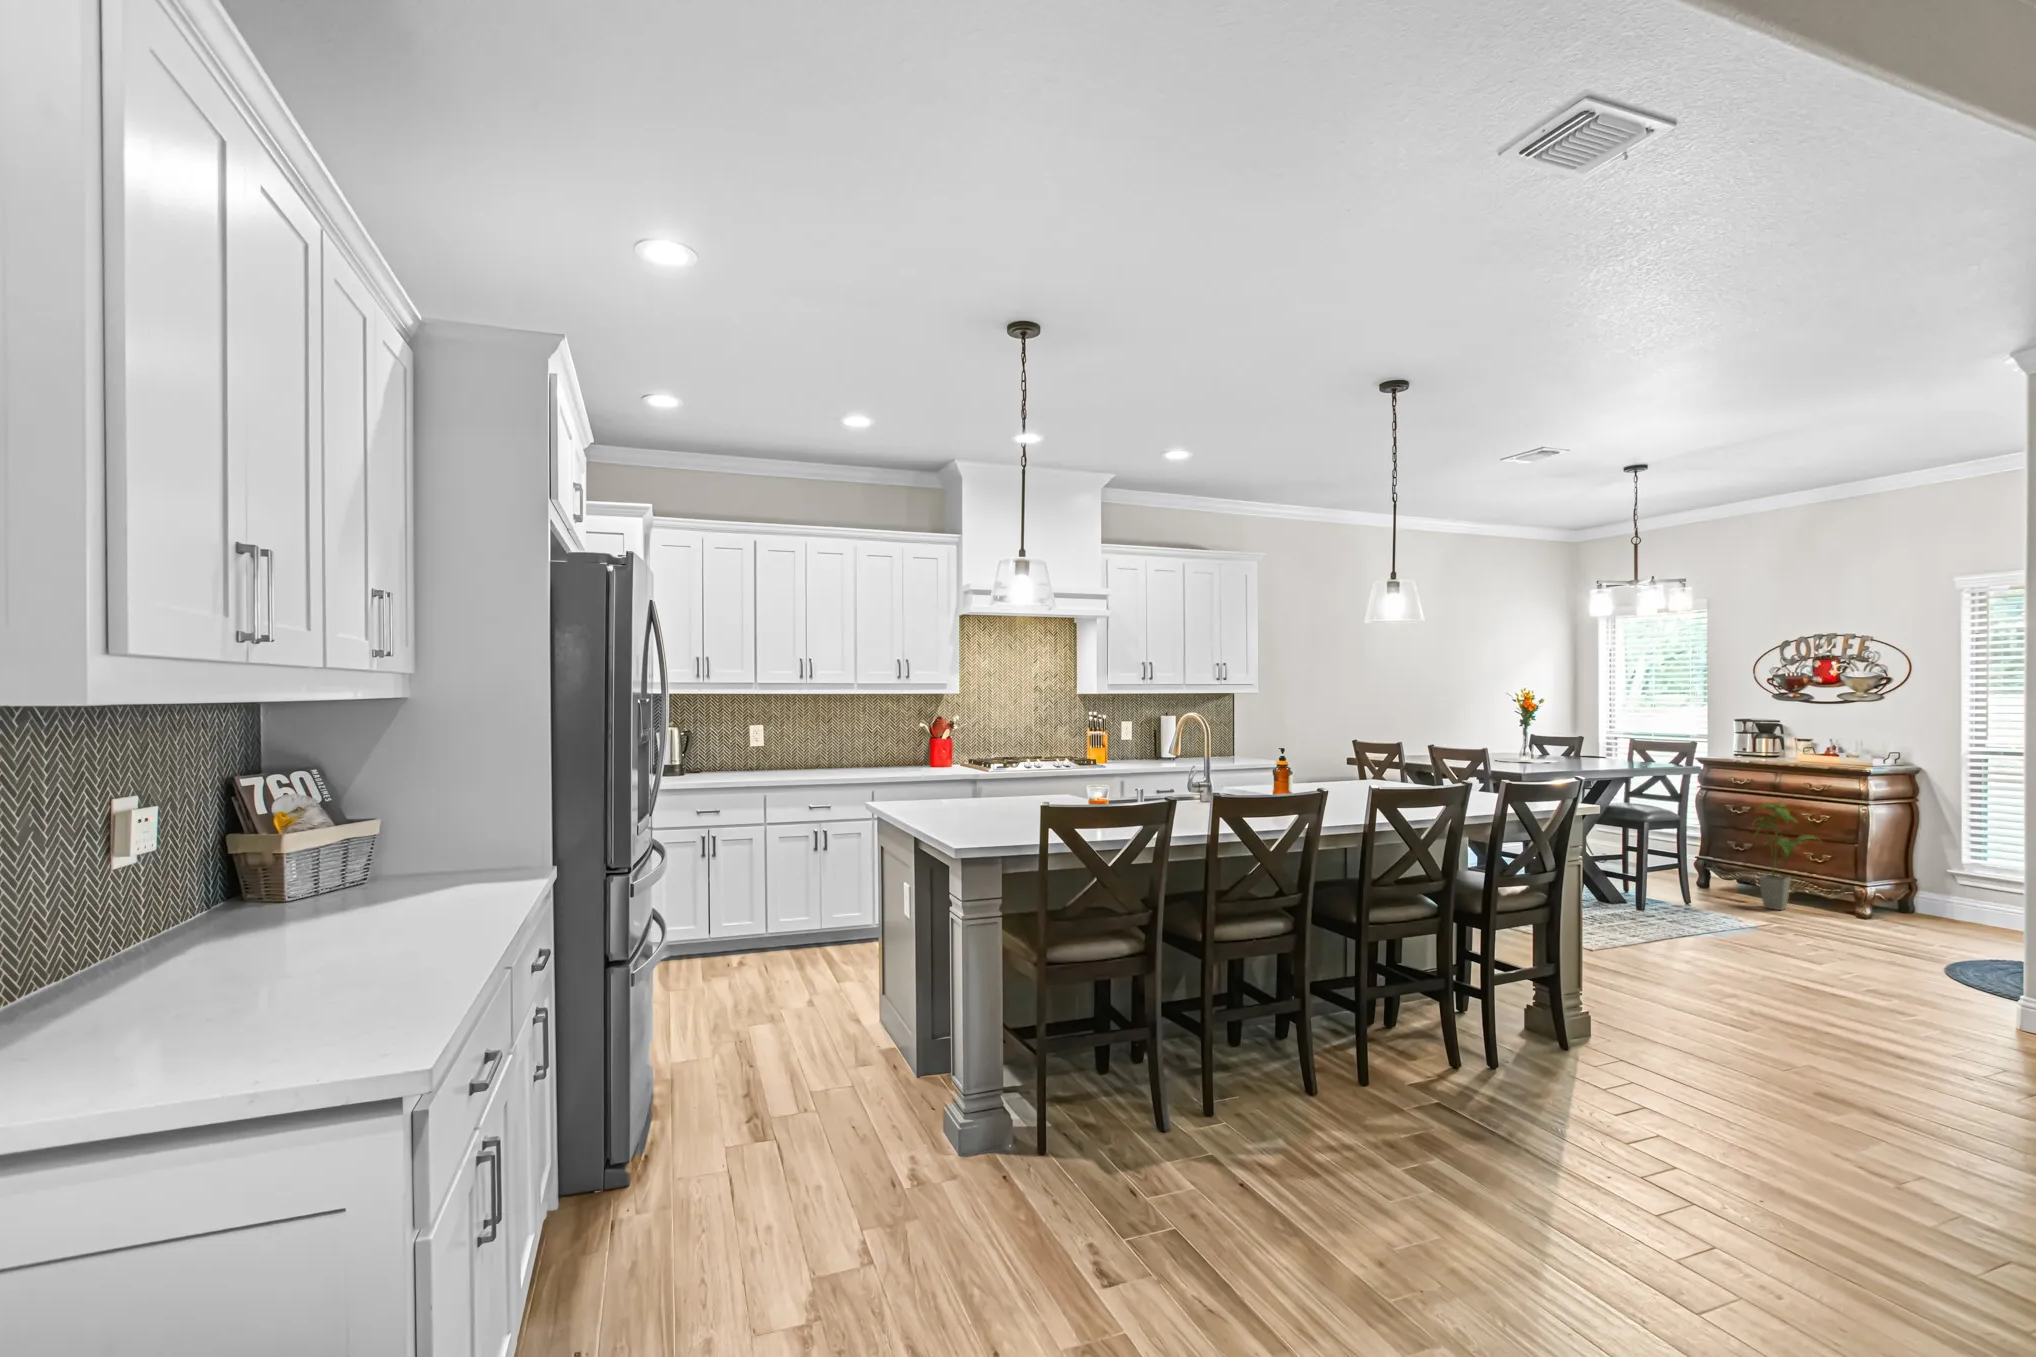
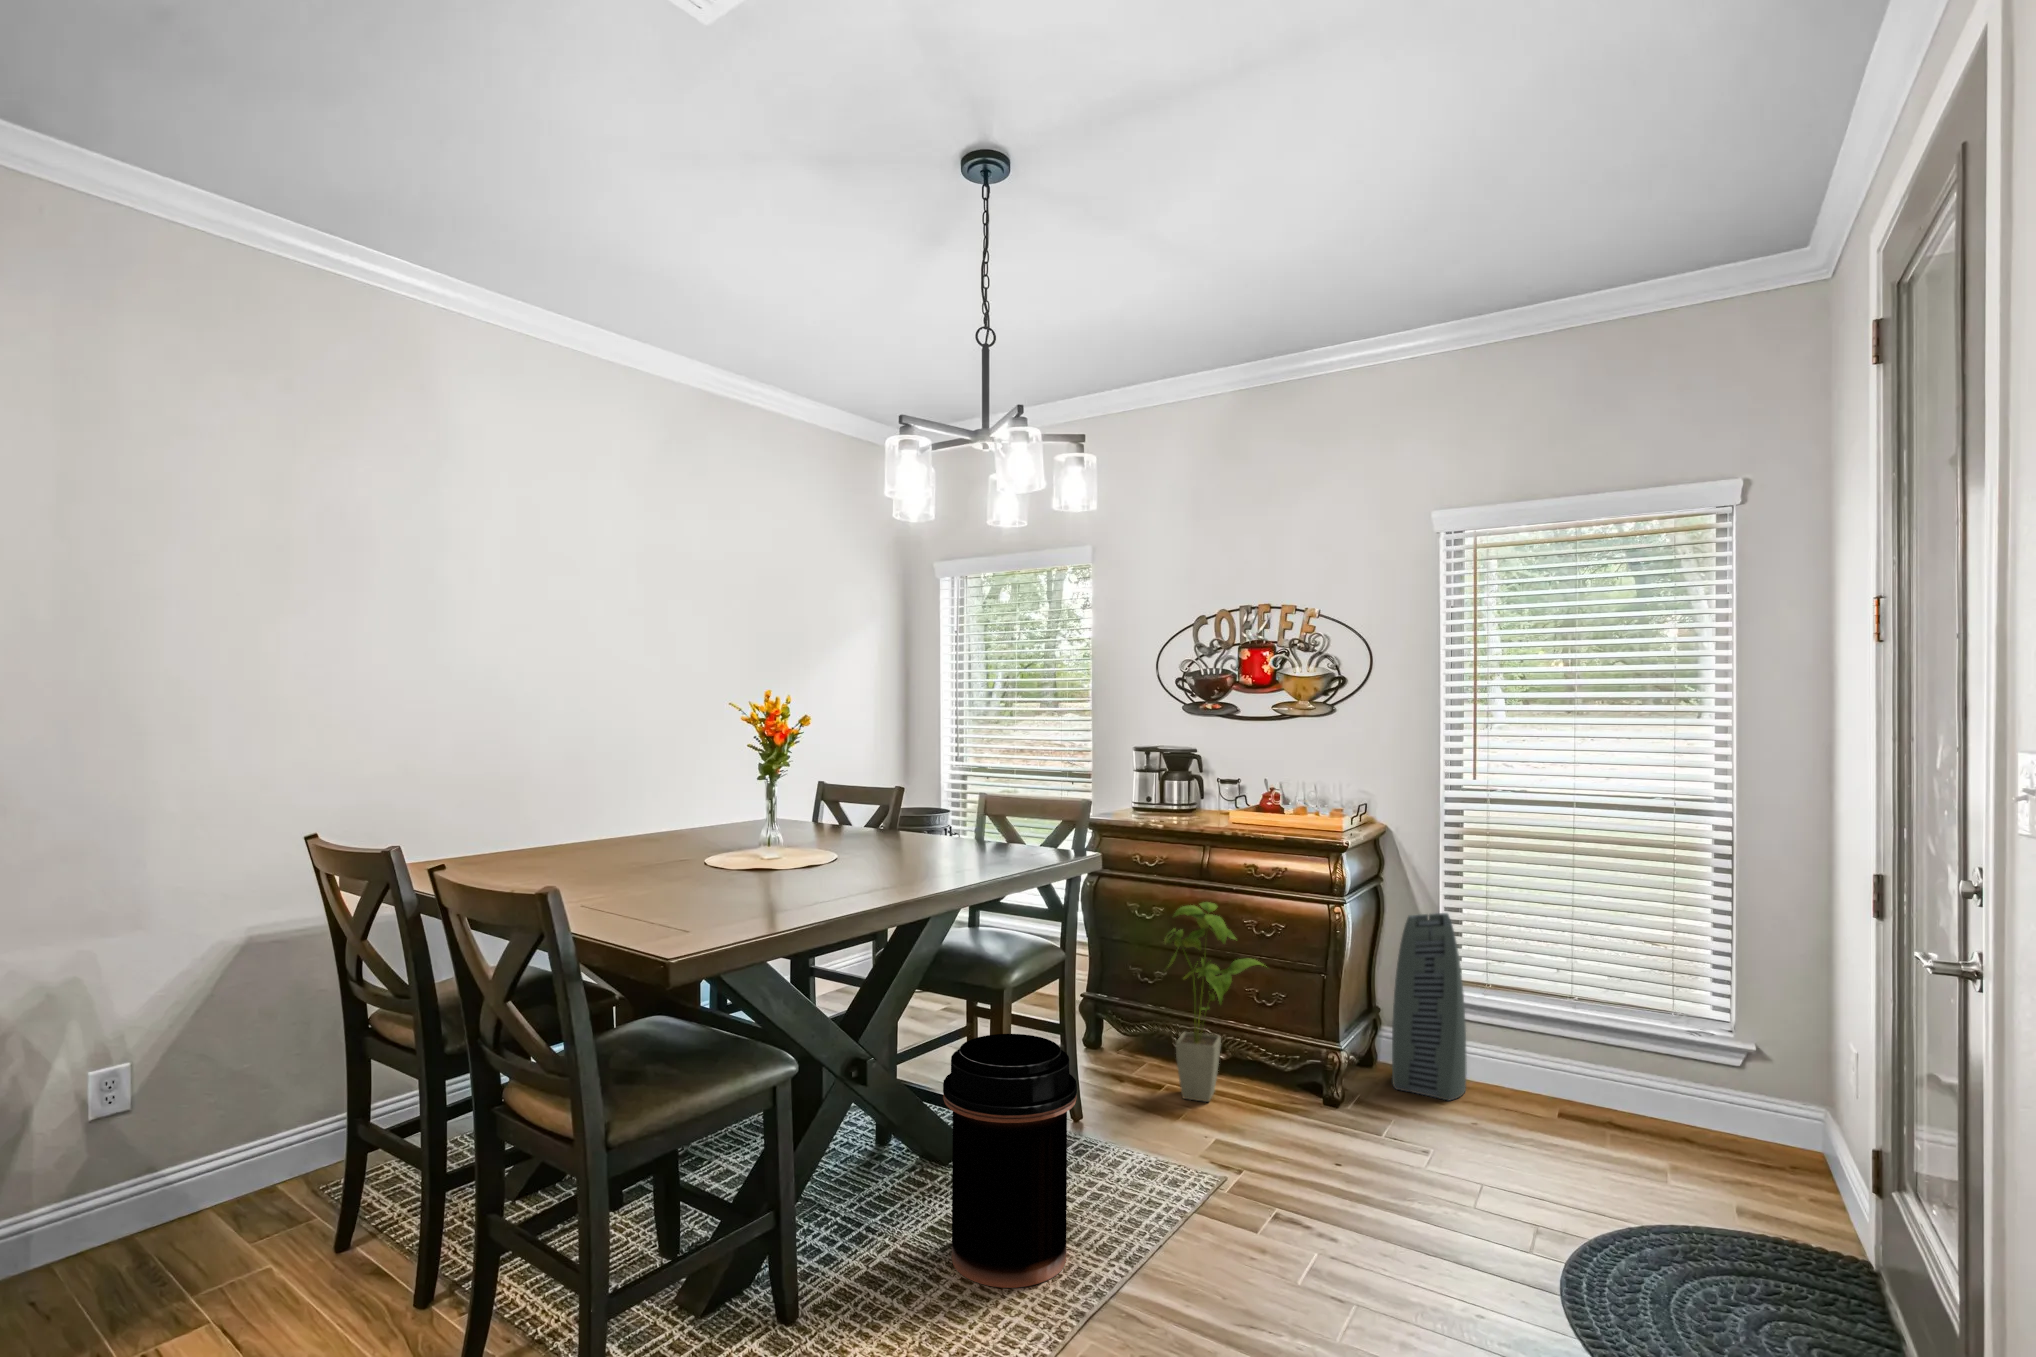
air purifier: none [1919,819,1977,926] -> present [1392,913,1467,1101]
trash can: none [1623,840,1691,937] -> present [943,1034,1077,1288]

